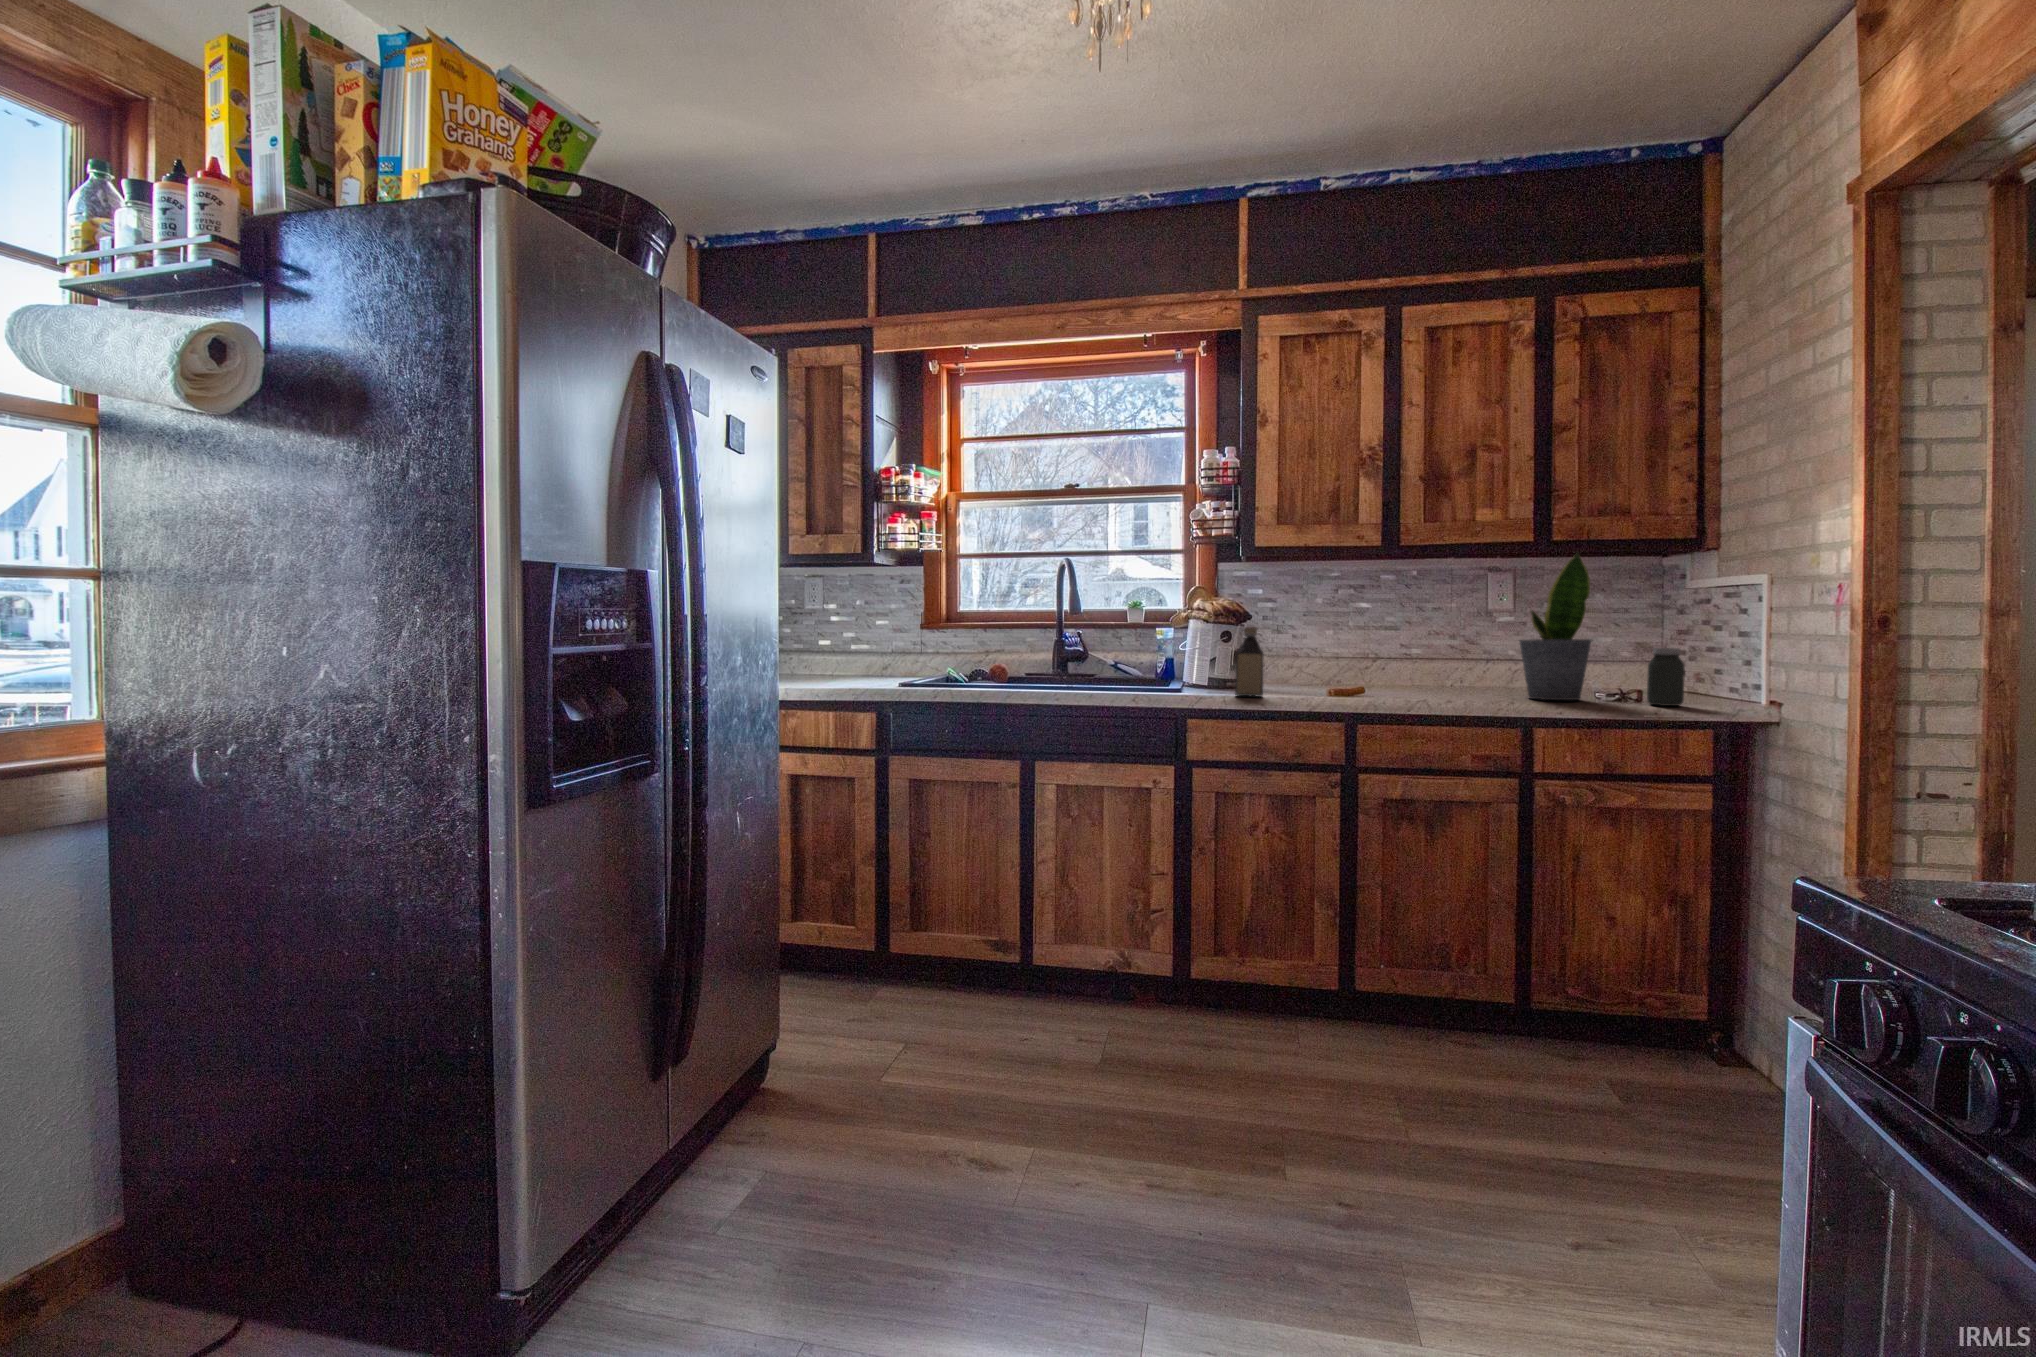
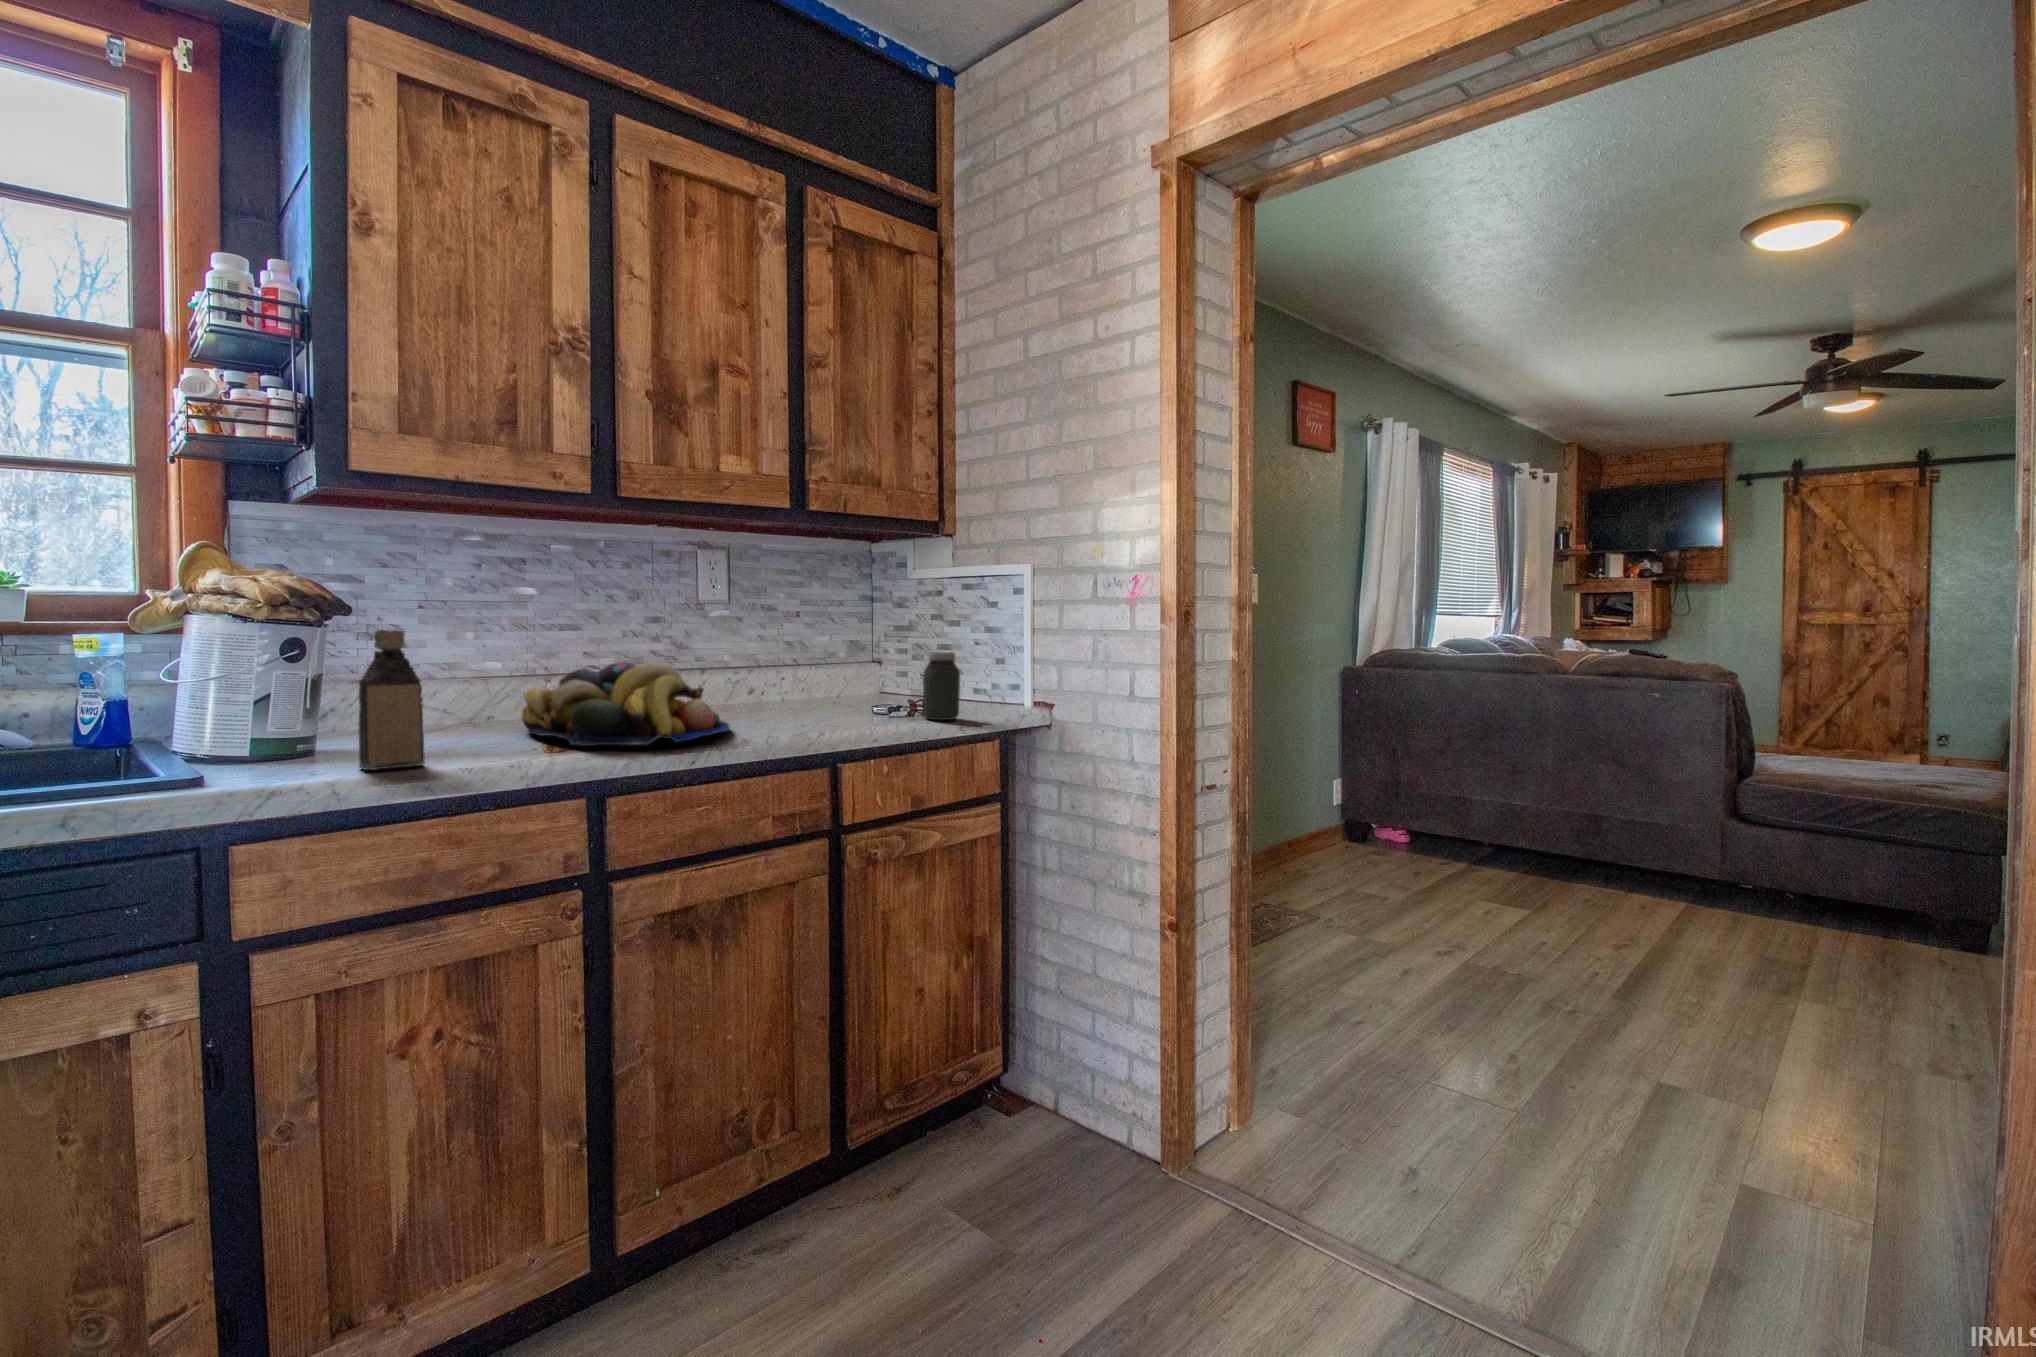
potted plant: present [1519,554,1591,700] -> none [784,531,874,723]
fruit bowl: none [1330,651,1460,698] -> present [522,662,729,746]

